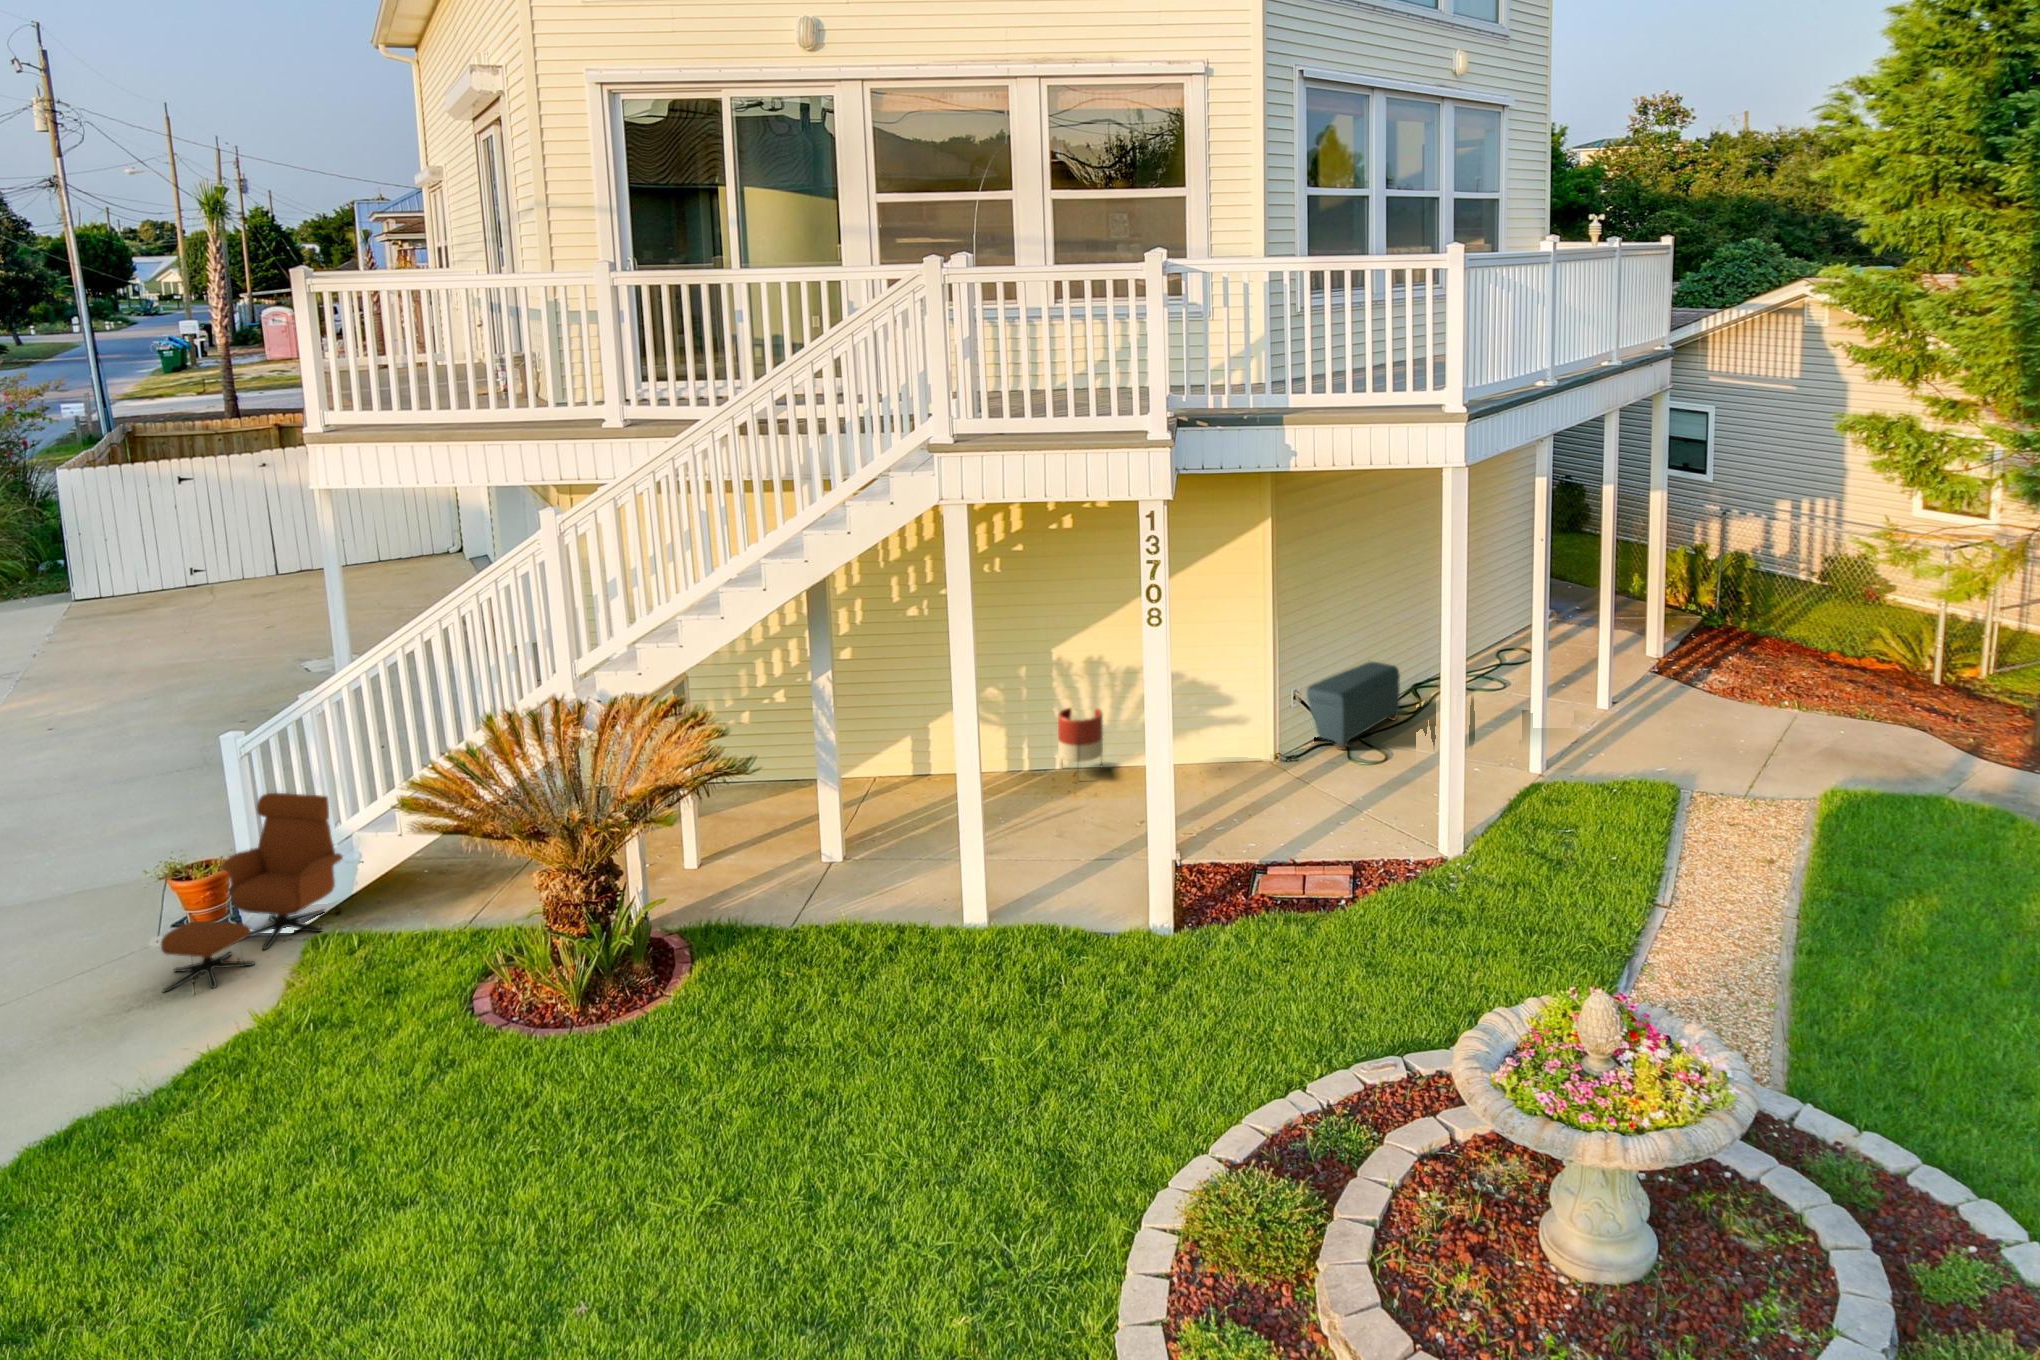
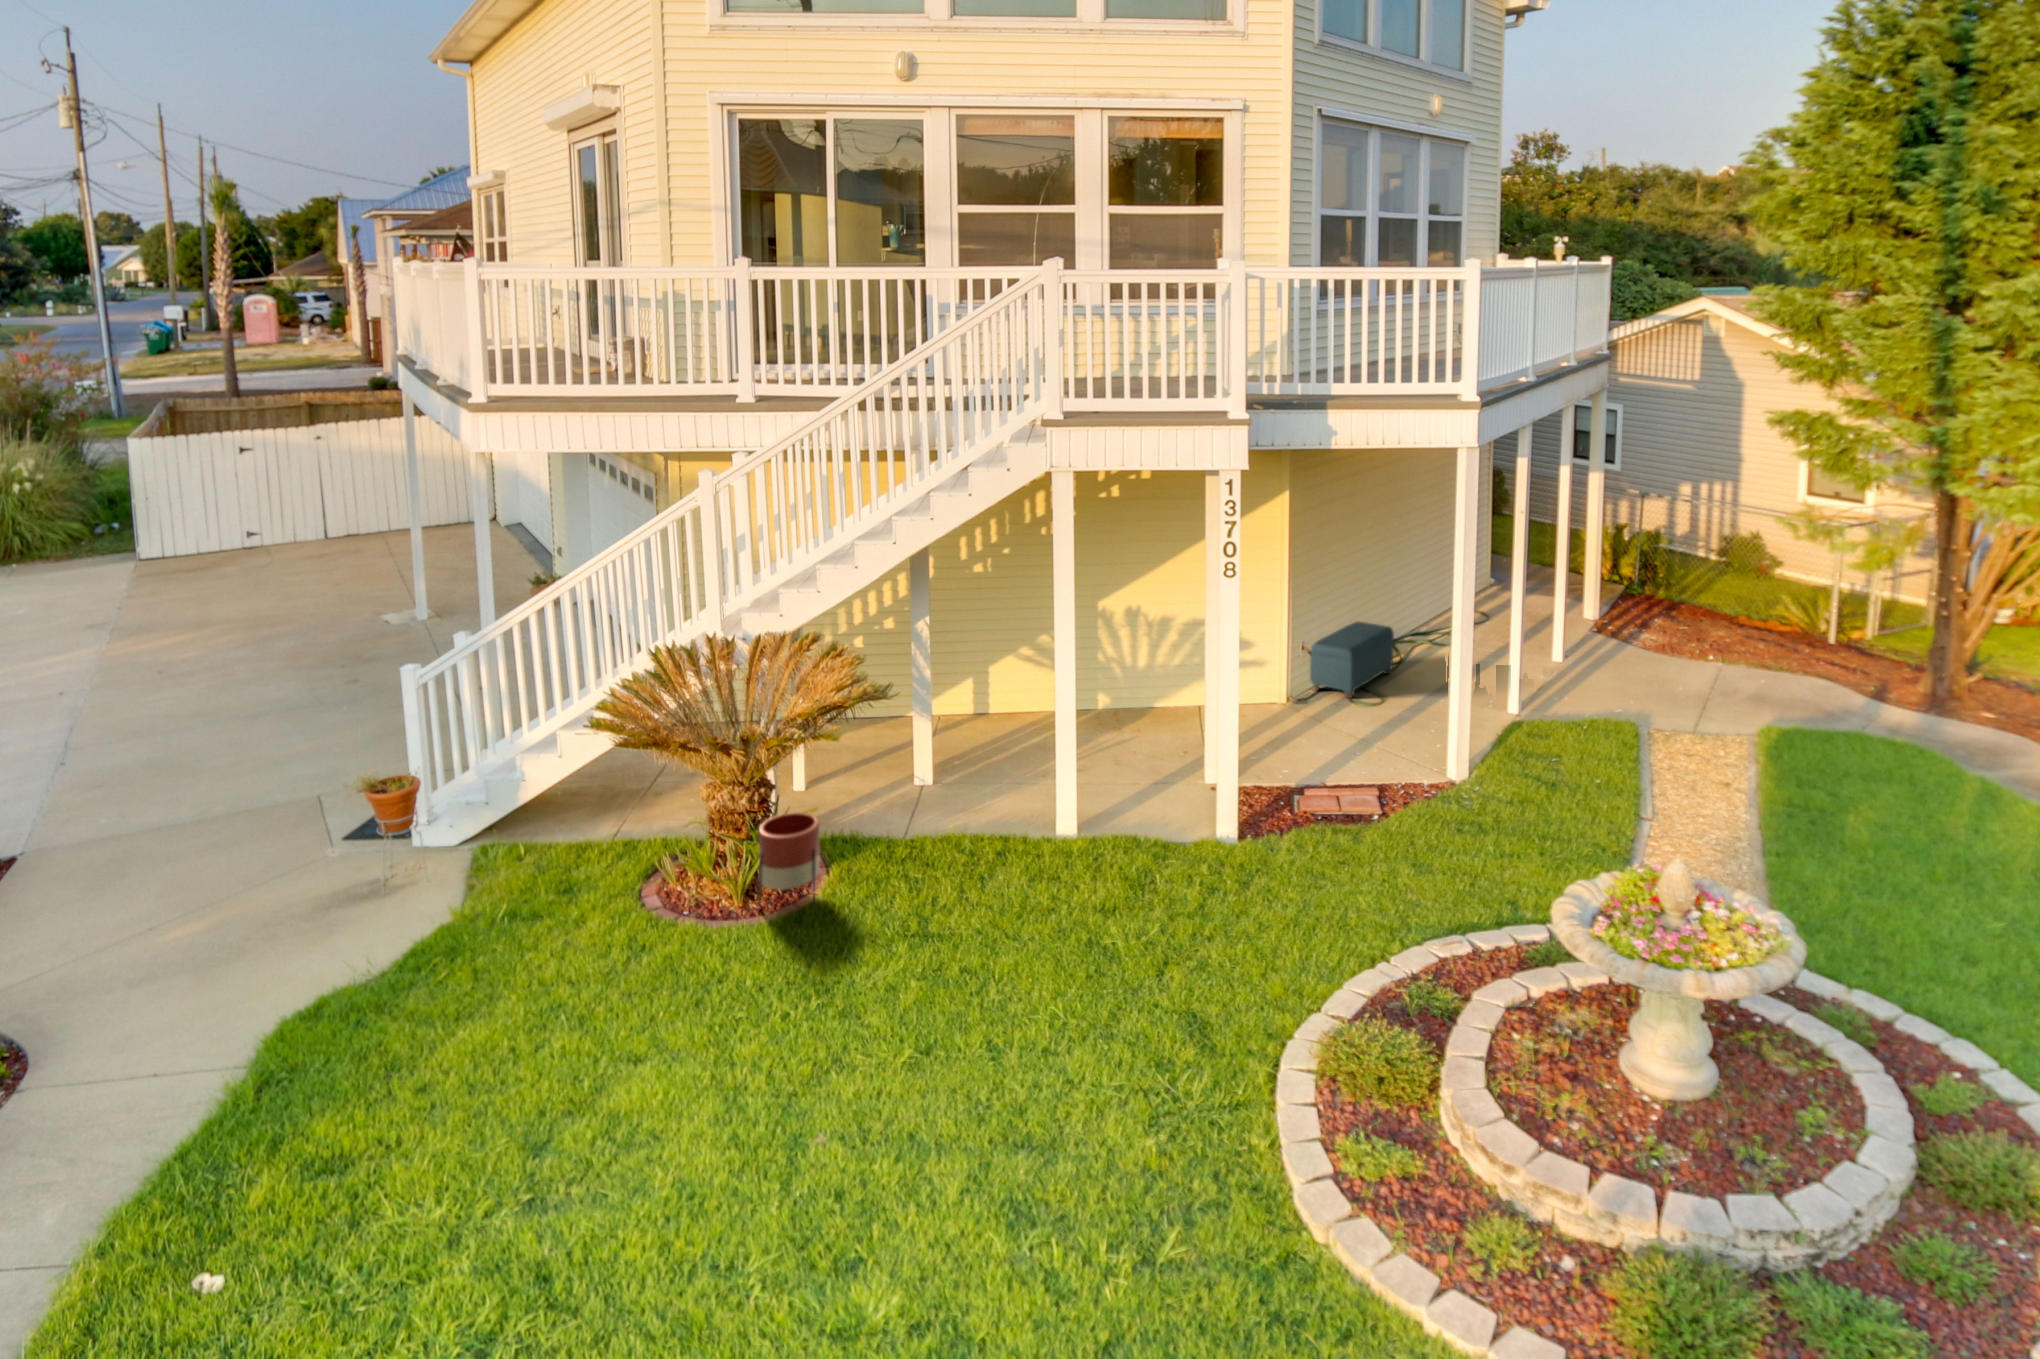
planter: present [1058,708,1103,762] -> present [759,812,819,890]
lounge chair: present [161,793,343,993] -> none [358,726,508,898]

